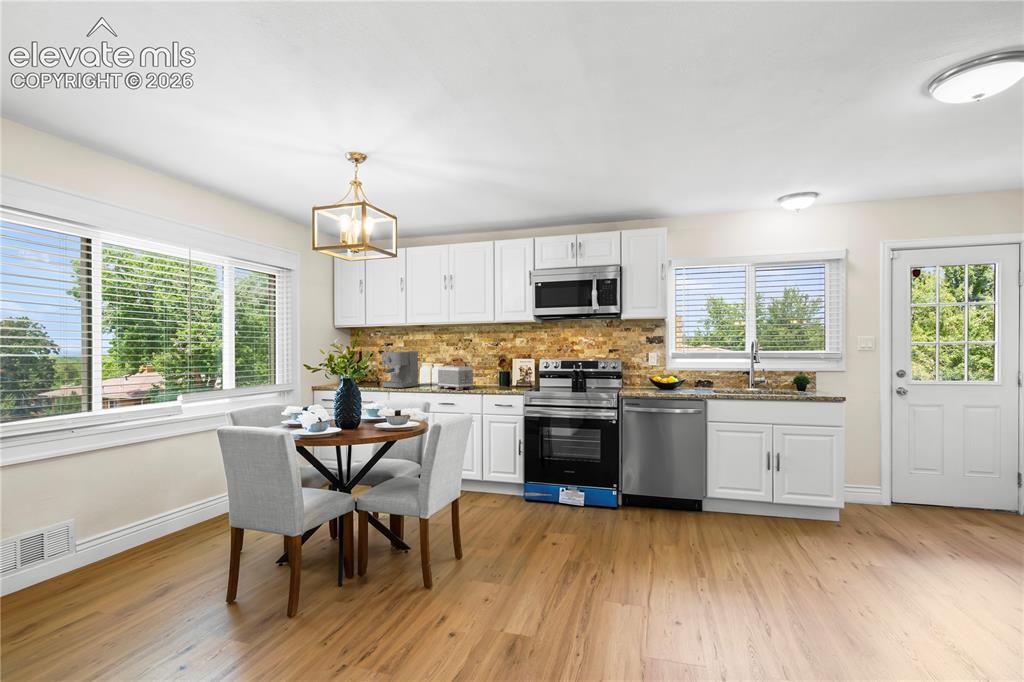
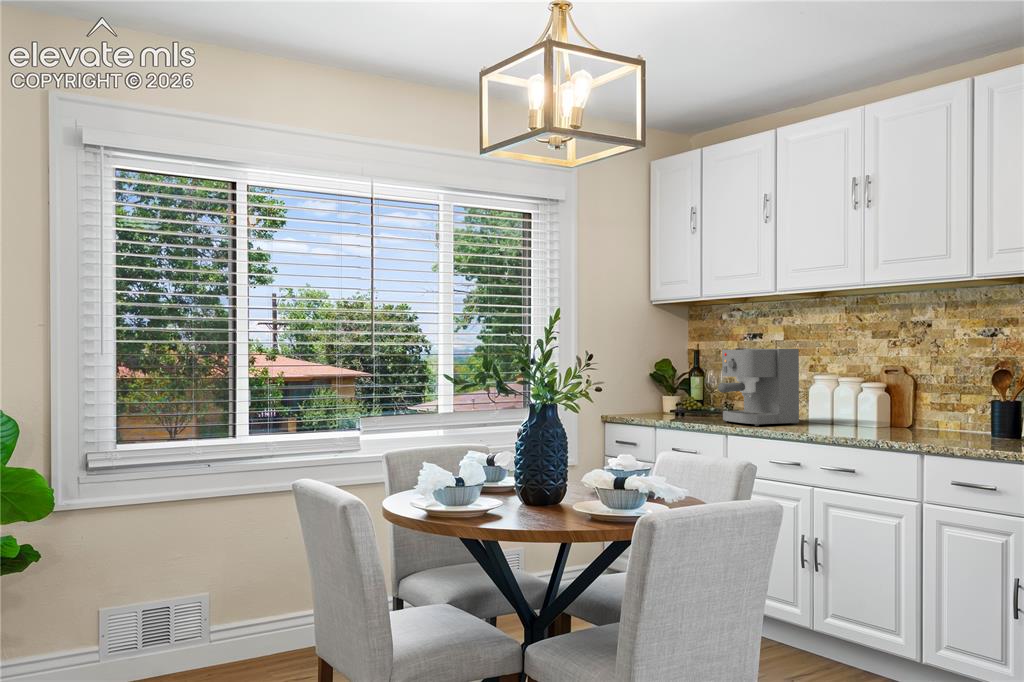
toaster: present [437,366,474,390] -> none [830,383,918,439]

